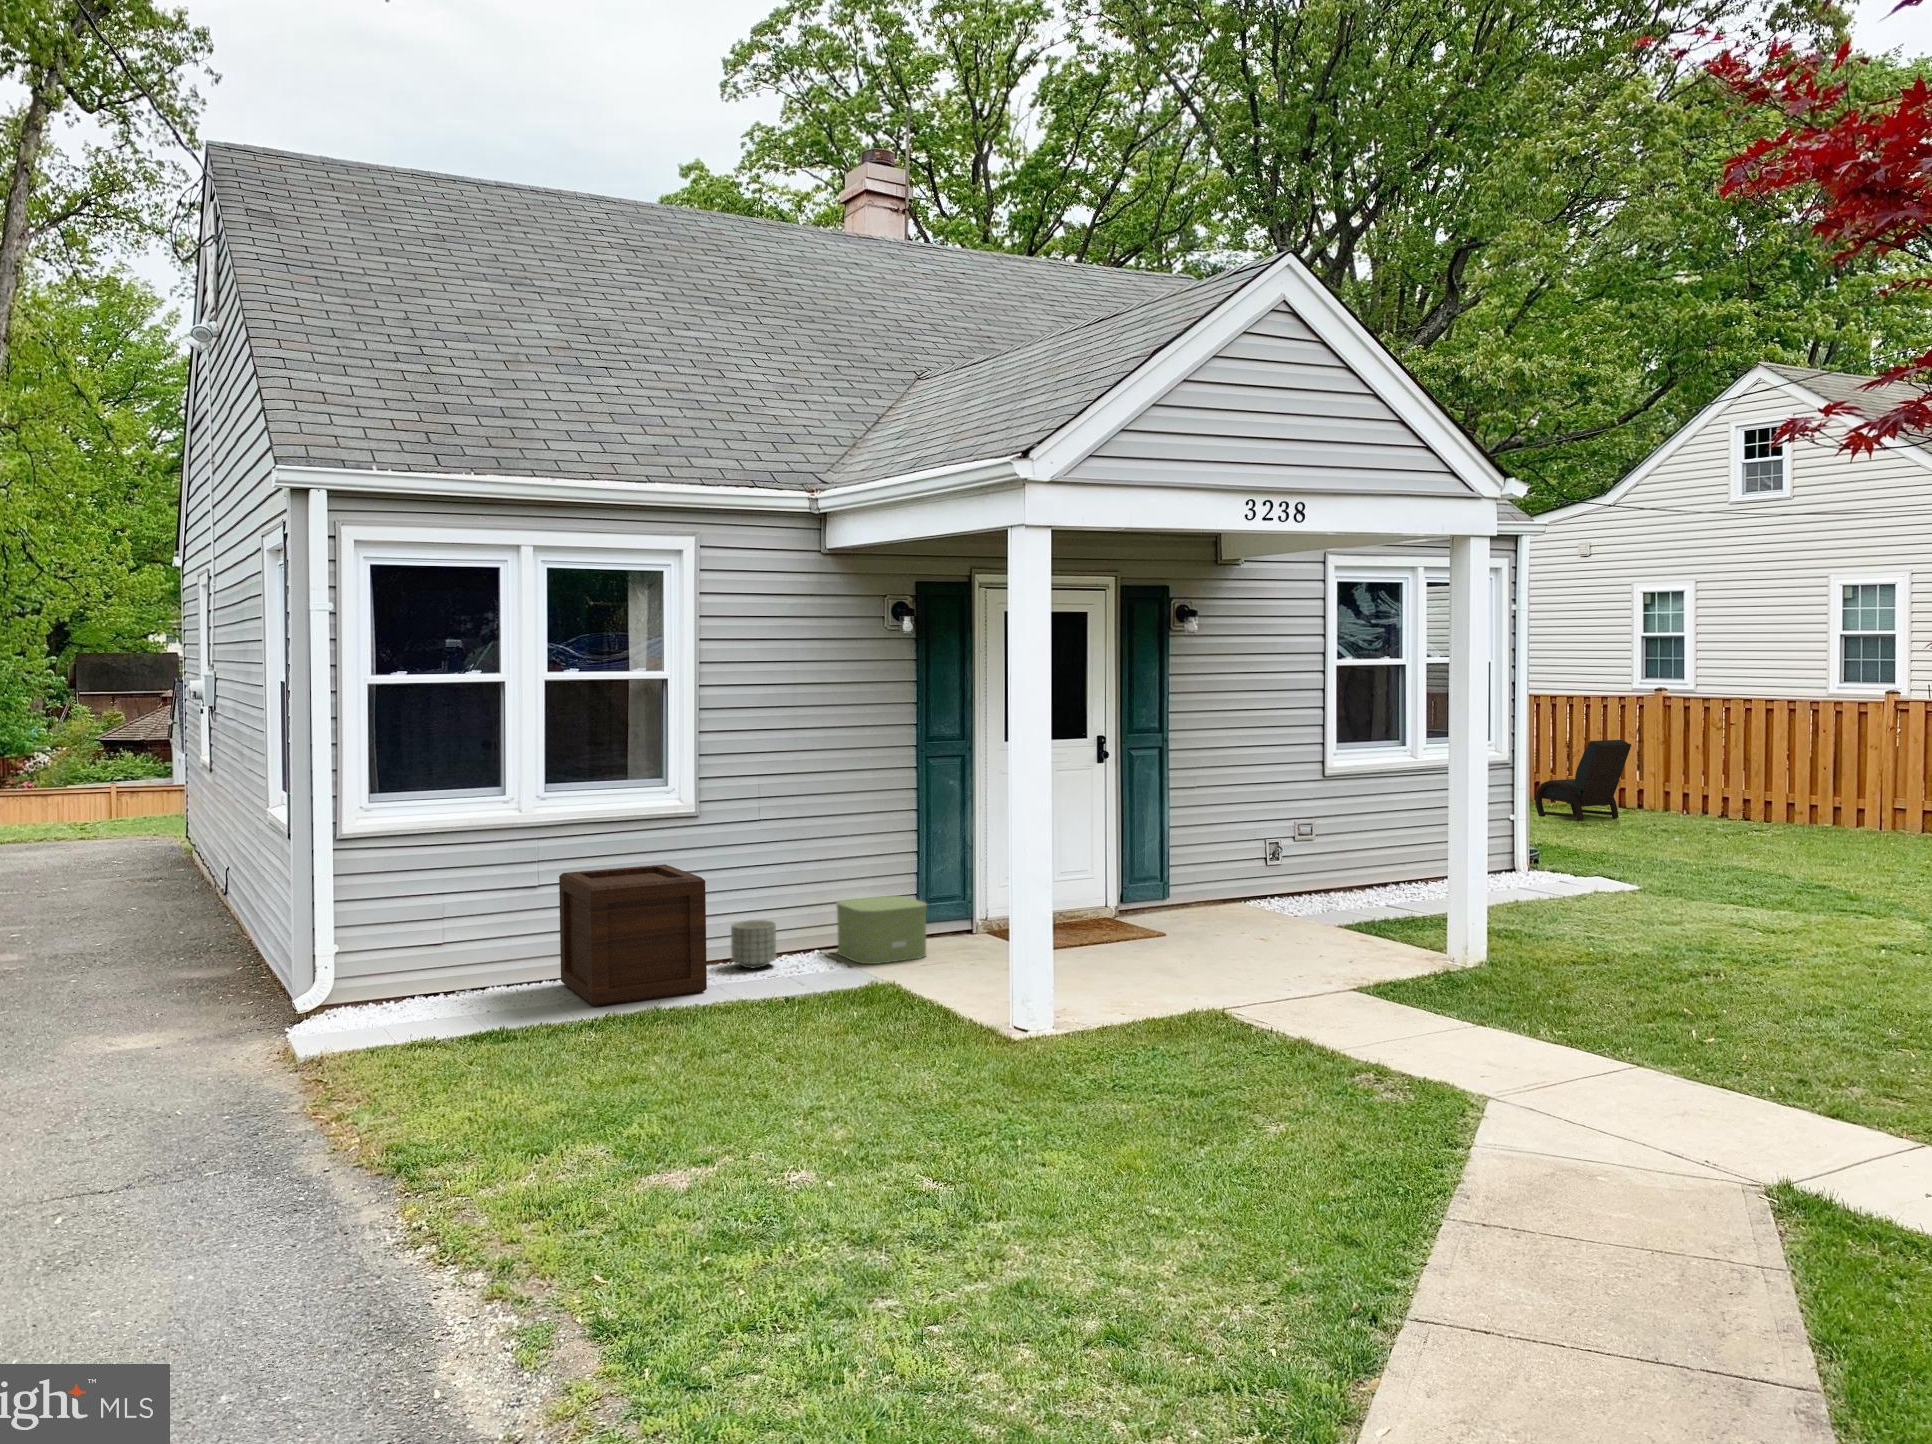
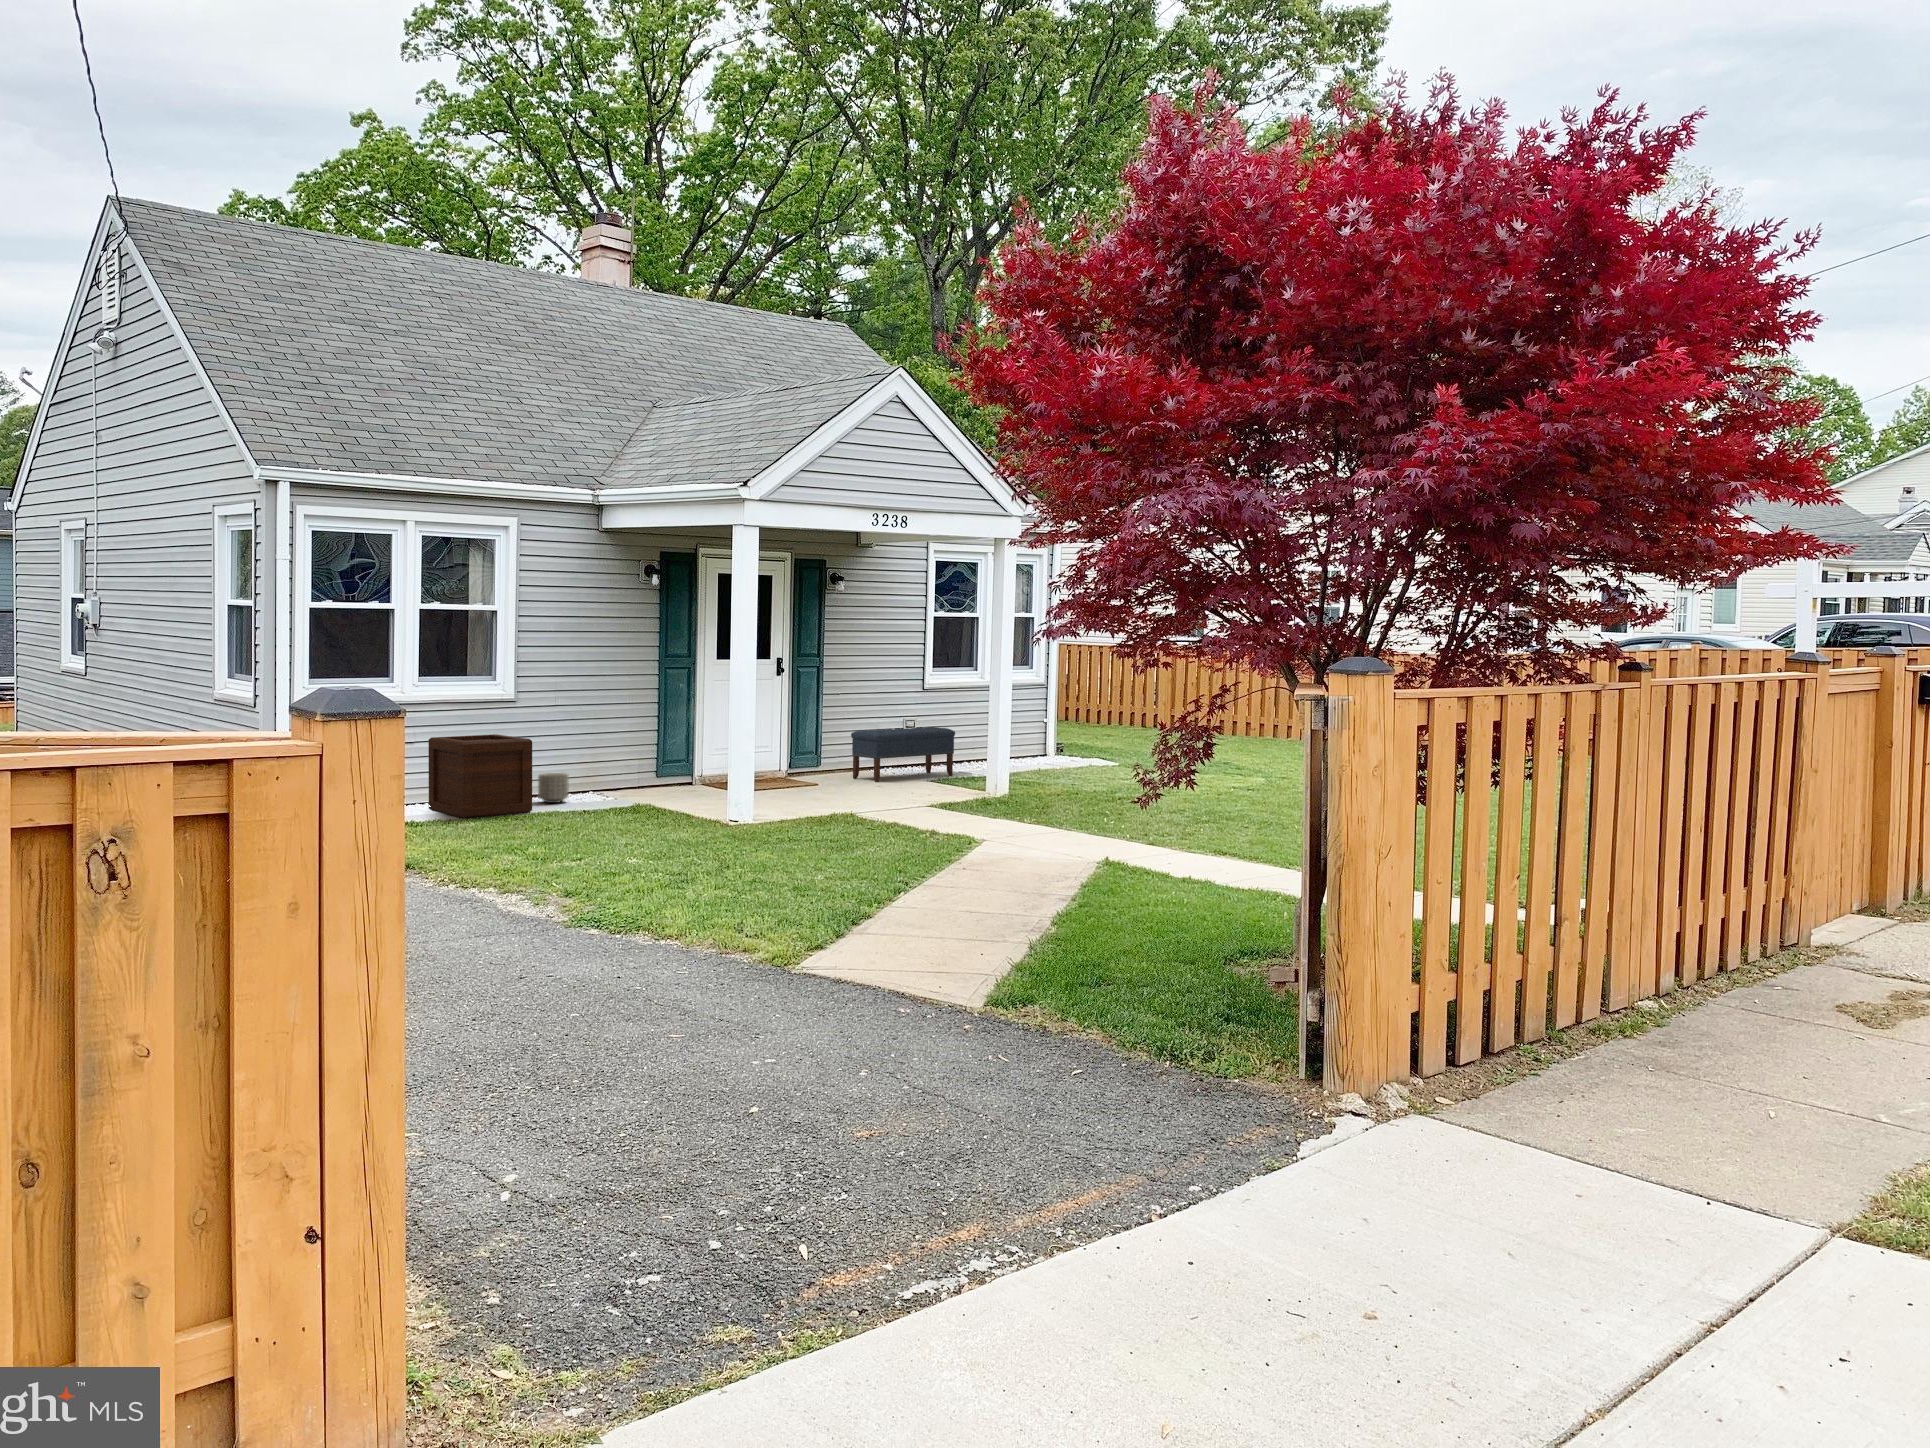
lounge chair: present [1535,740,1631,821] -> none [1085,676,1149,734]
bench: none [1213,833,1375,923] -> present [851,727,955,782]
storage box: present [837,895,927,964] -> none [605,760,667,800]

